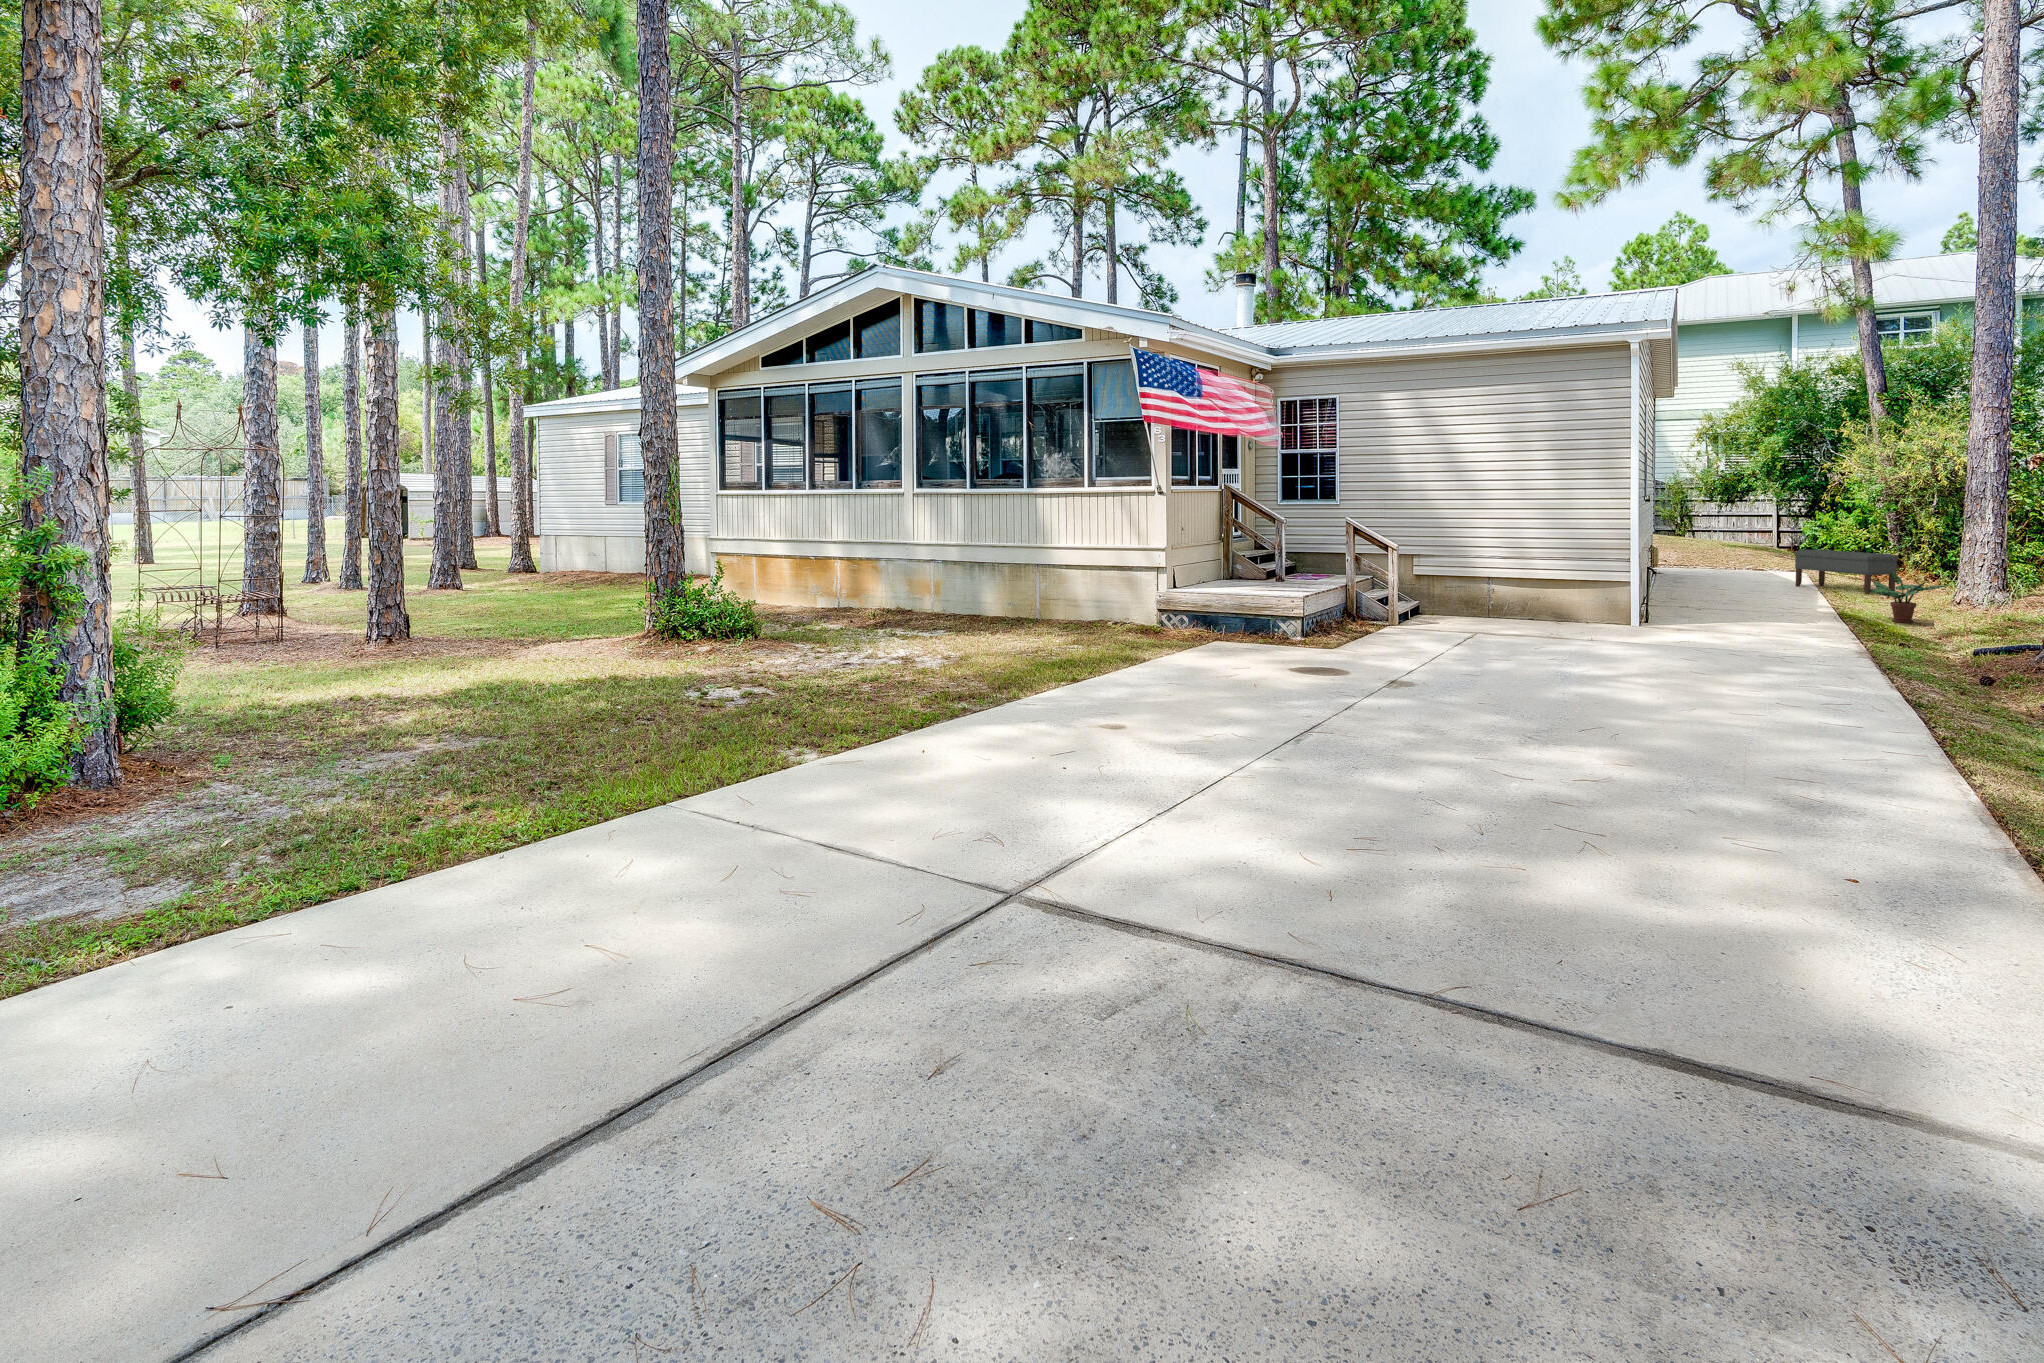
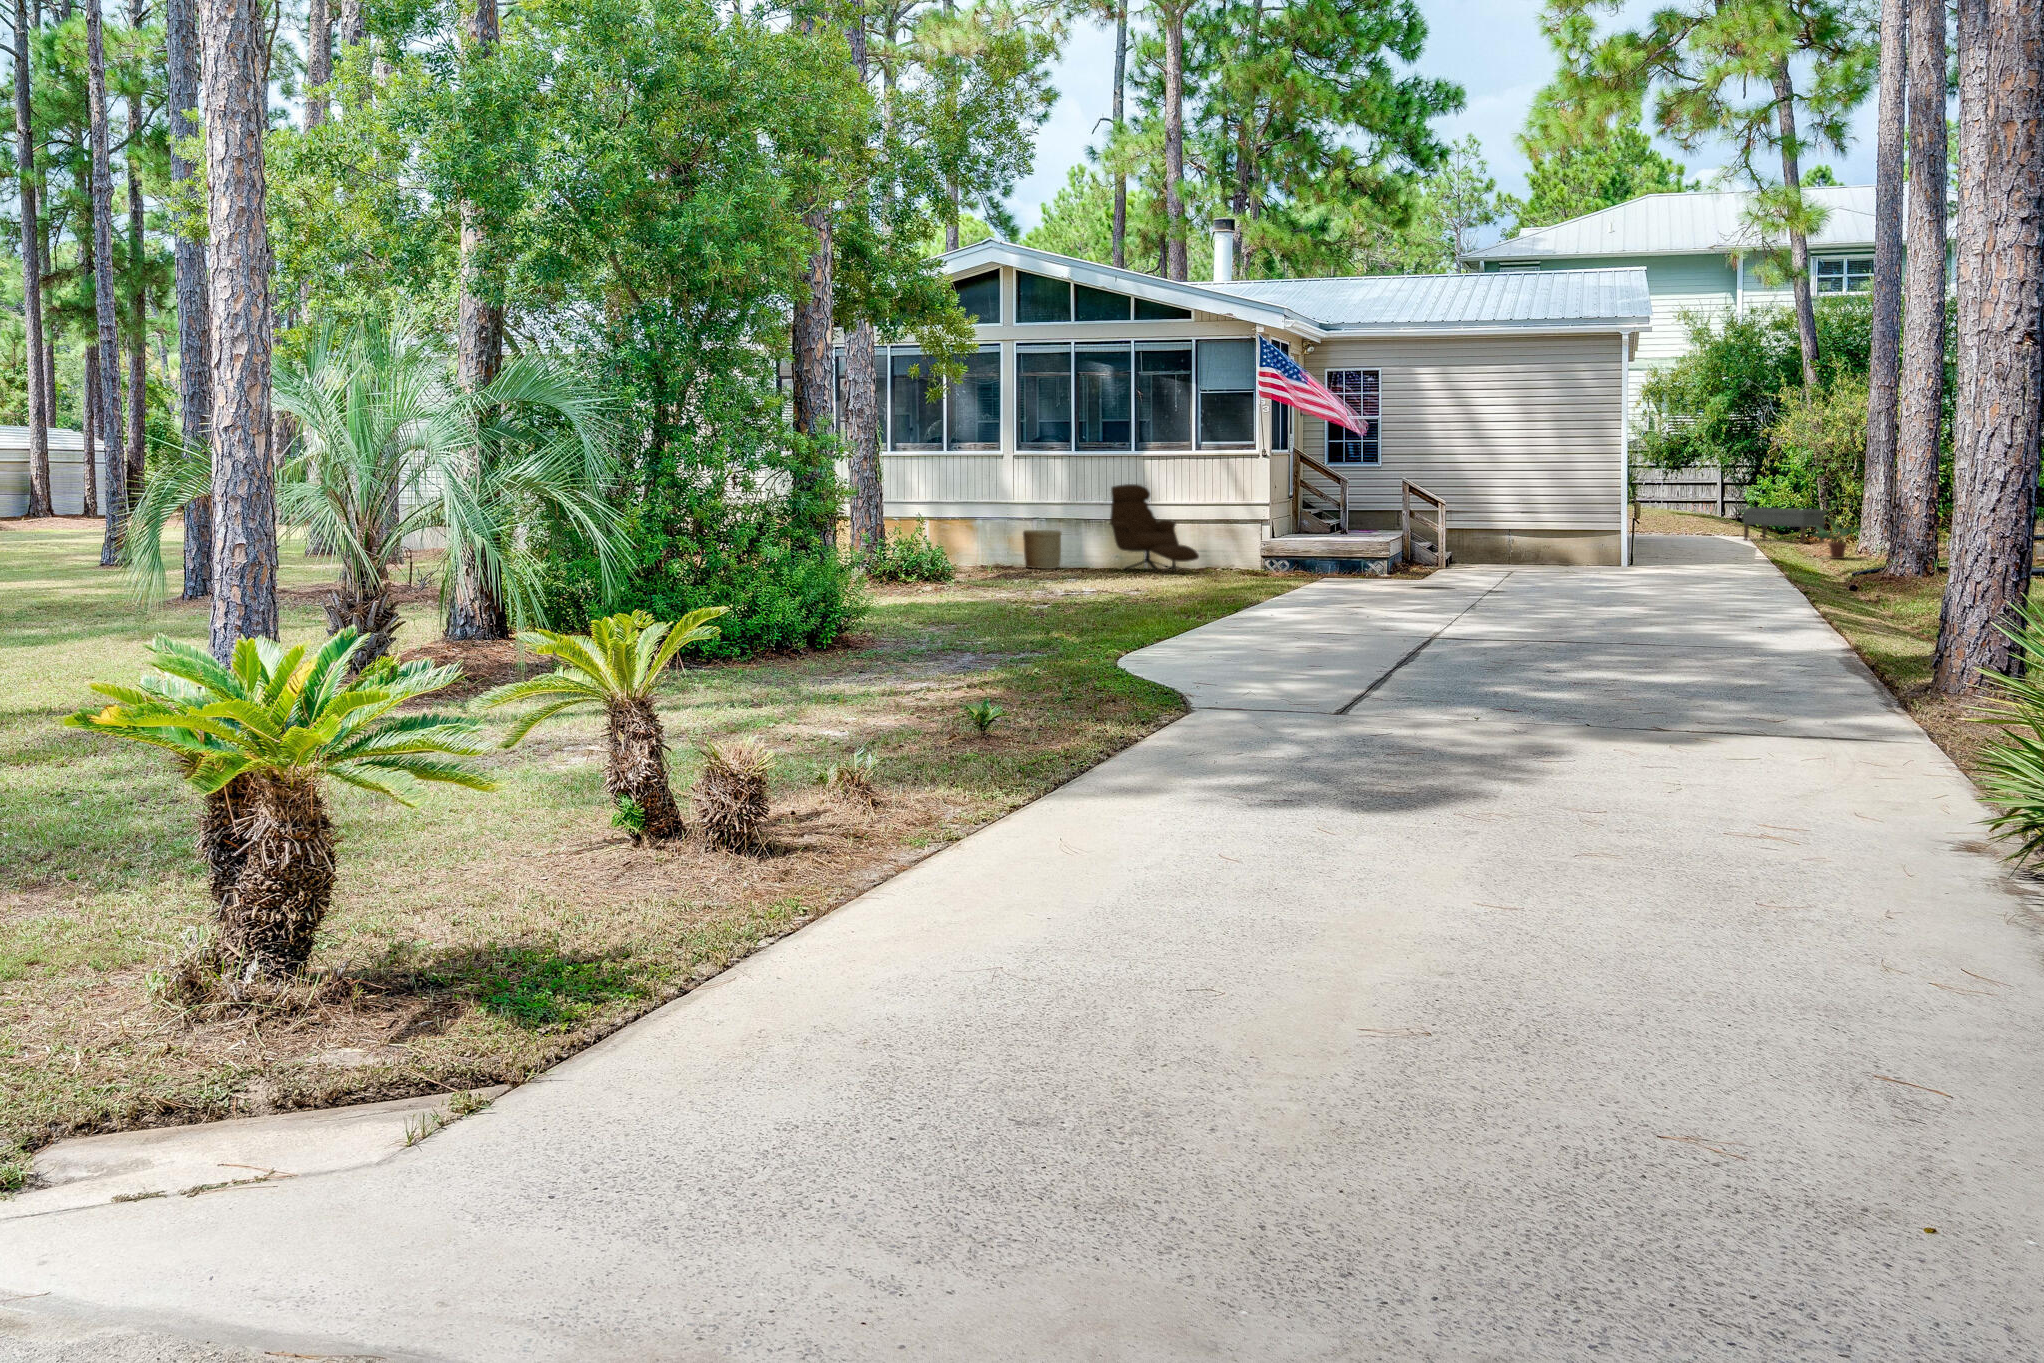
lounge chair: none [995,525,1081,628] -> present [1110,484,1199,572]
woven basket: none [915,572,956,615] -> present [1023,530,1062,569]

